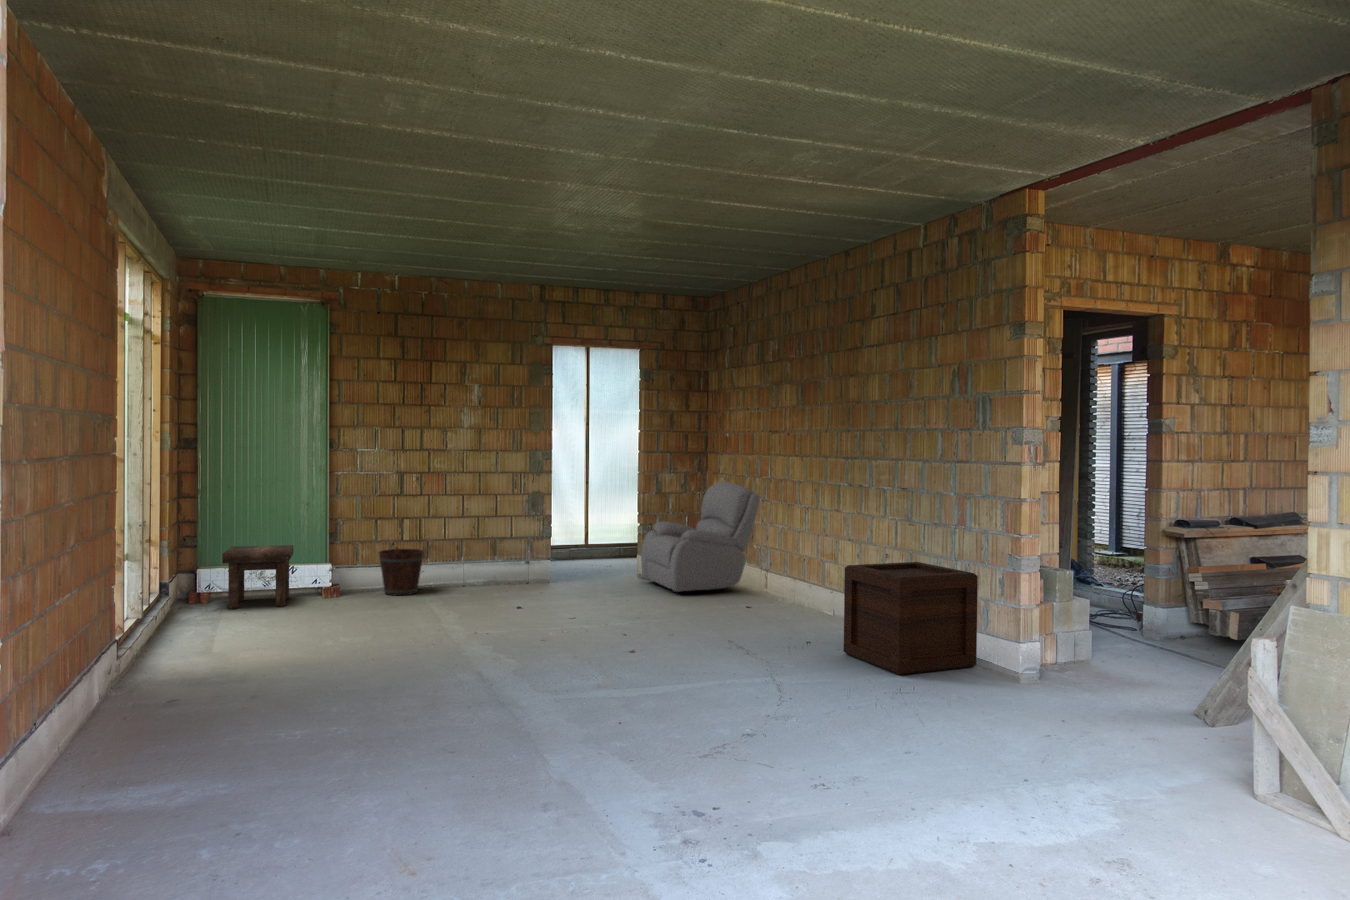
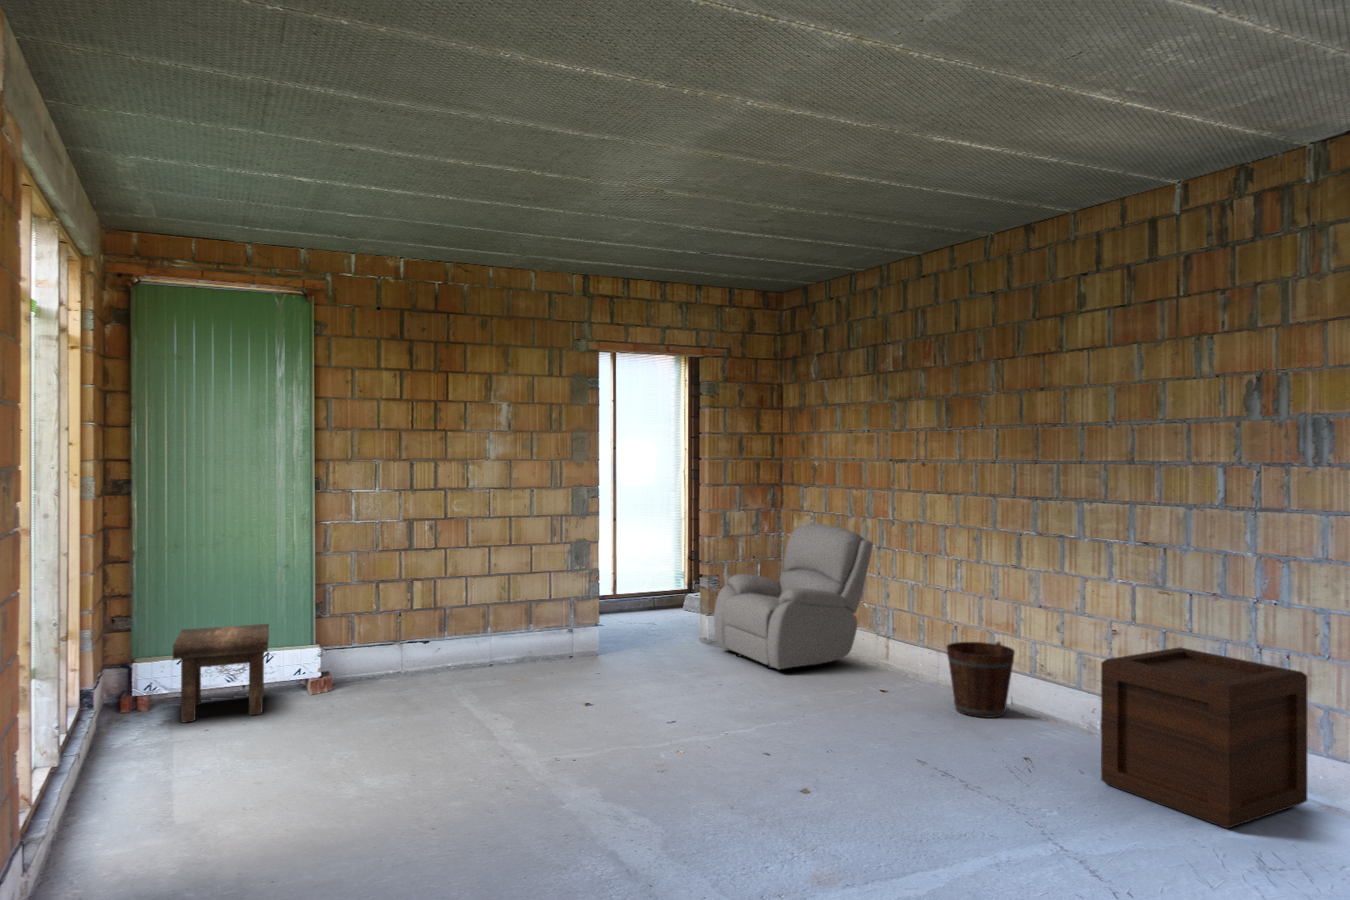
bucket: present [379,548,424,595] -> present [947,642,1015,718]

